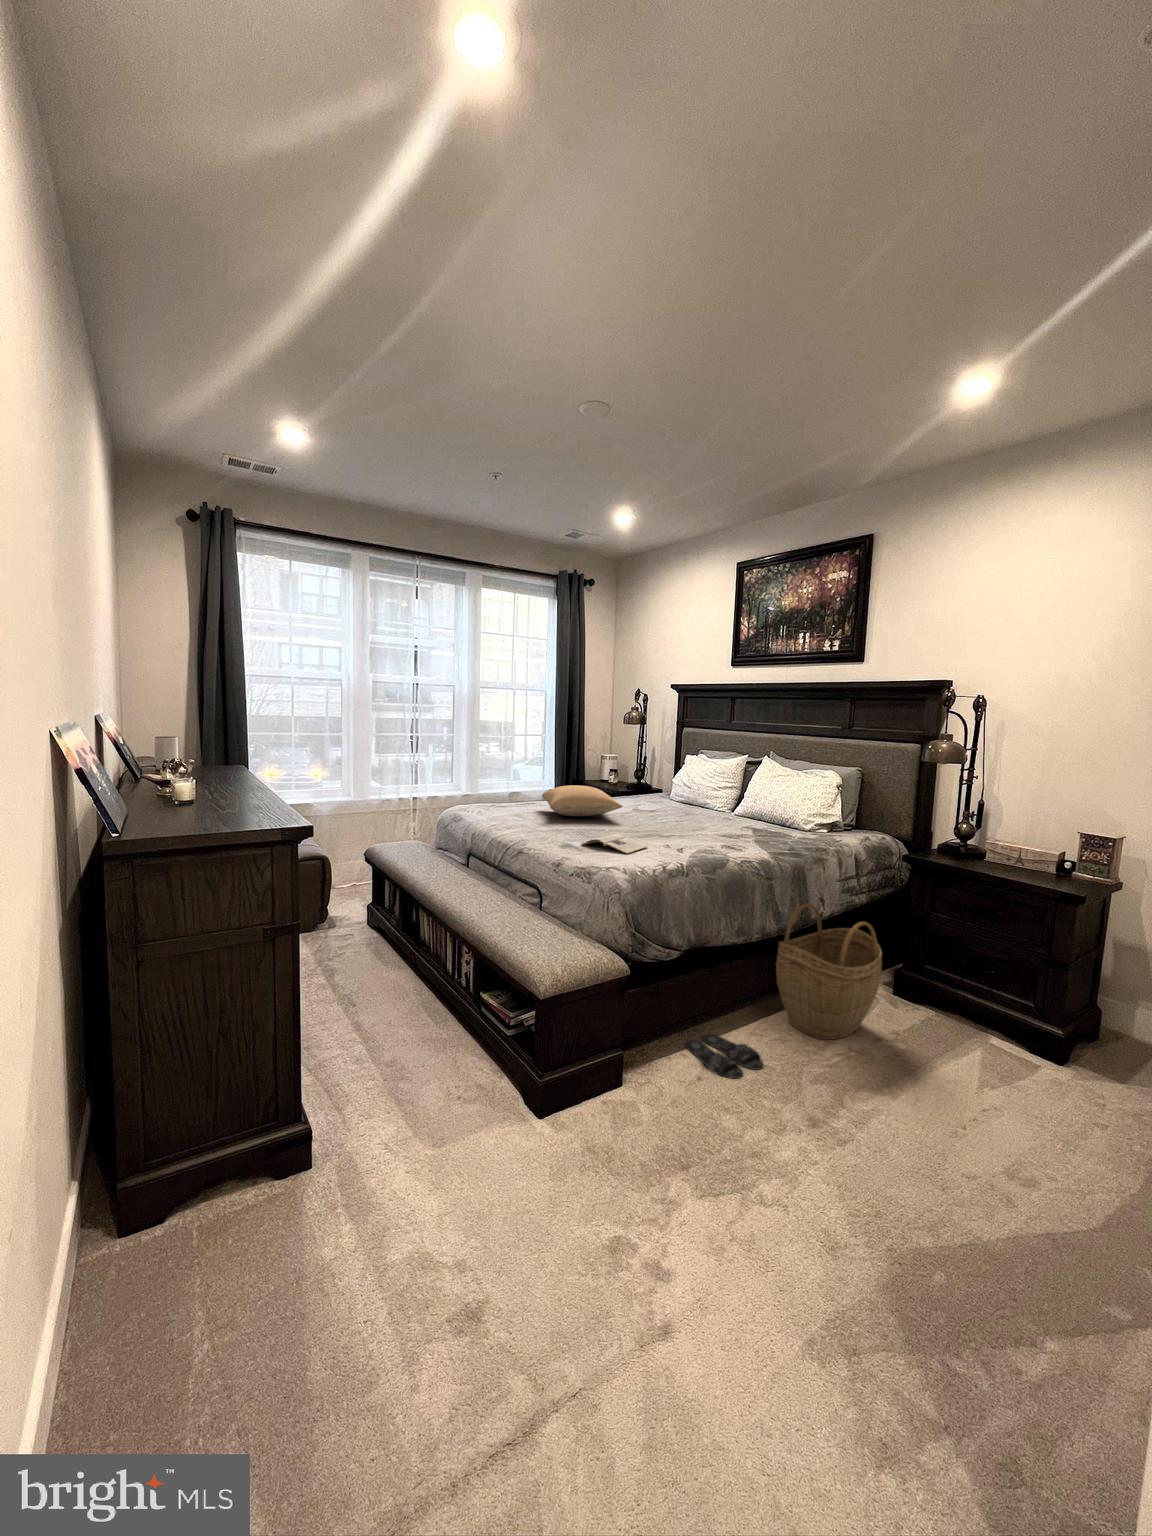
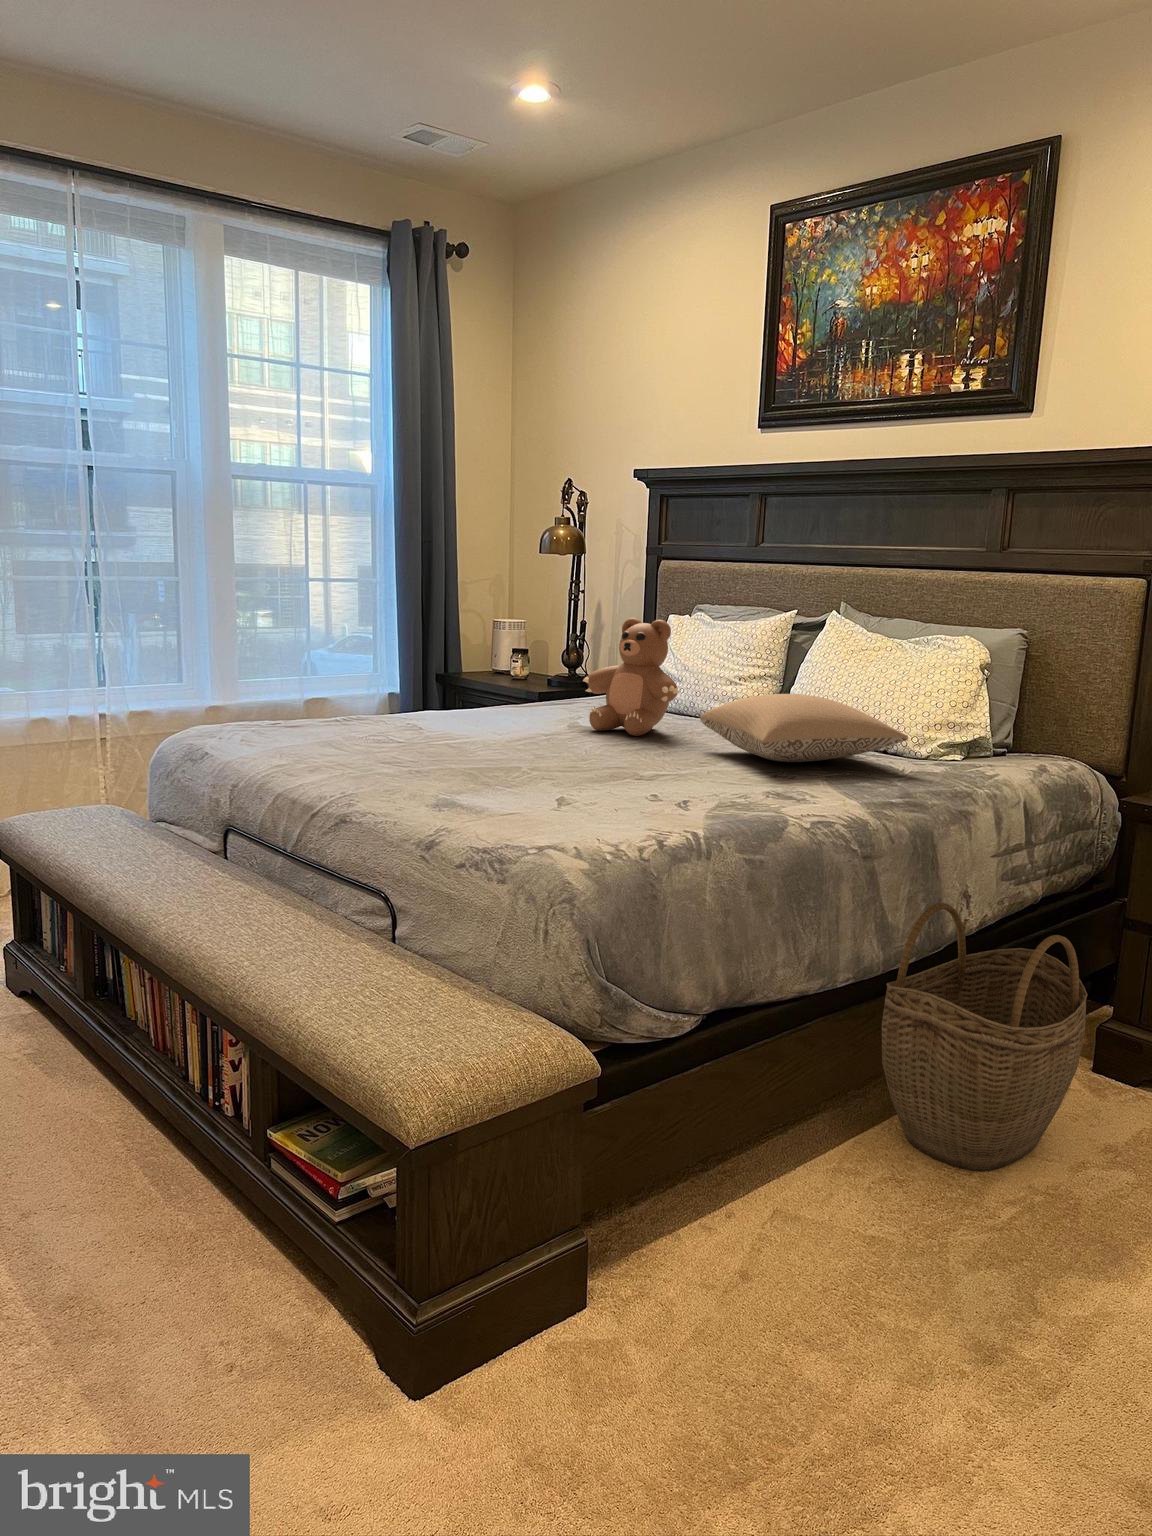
teddy bear: none [639,758,686,816] -> present [583,618,679,736]
pillow: present [542,785,623,816] -> present [700,694,908,762]
magazine: present [581,834,648,854] -> none [474,775,617,817]
slippers: present [685,1034,763,1079] -> none [707,1176,868,1267]

